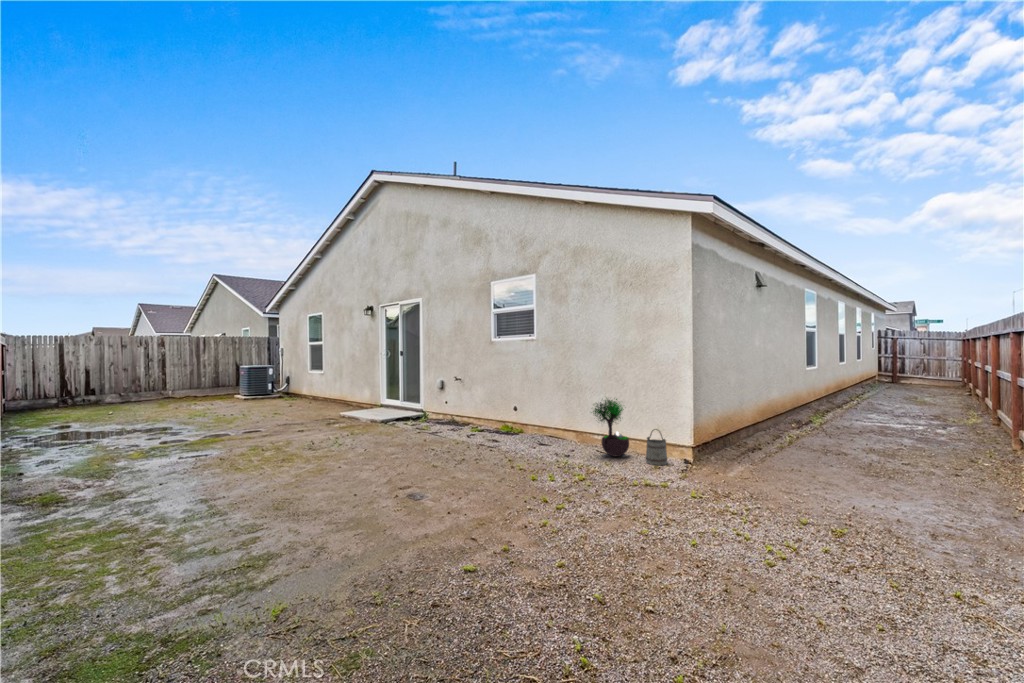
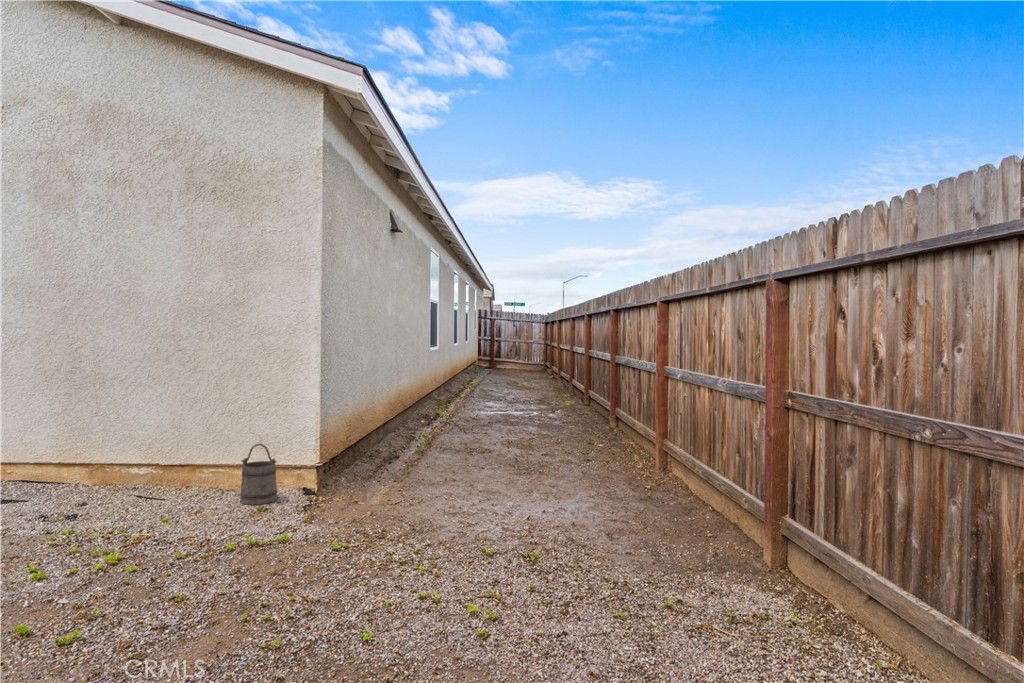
potted tree: present [593,399,629,457] -> none [127,388,209,502]

